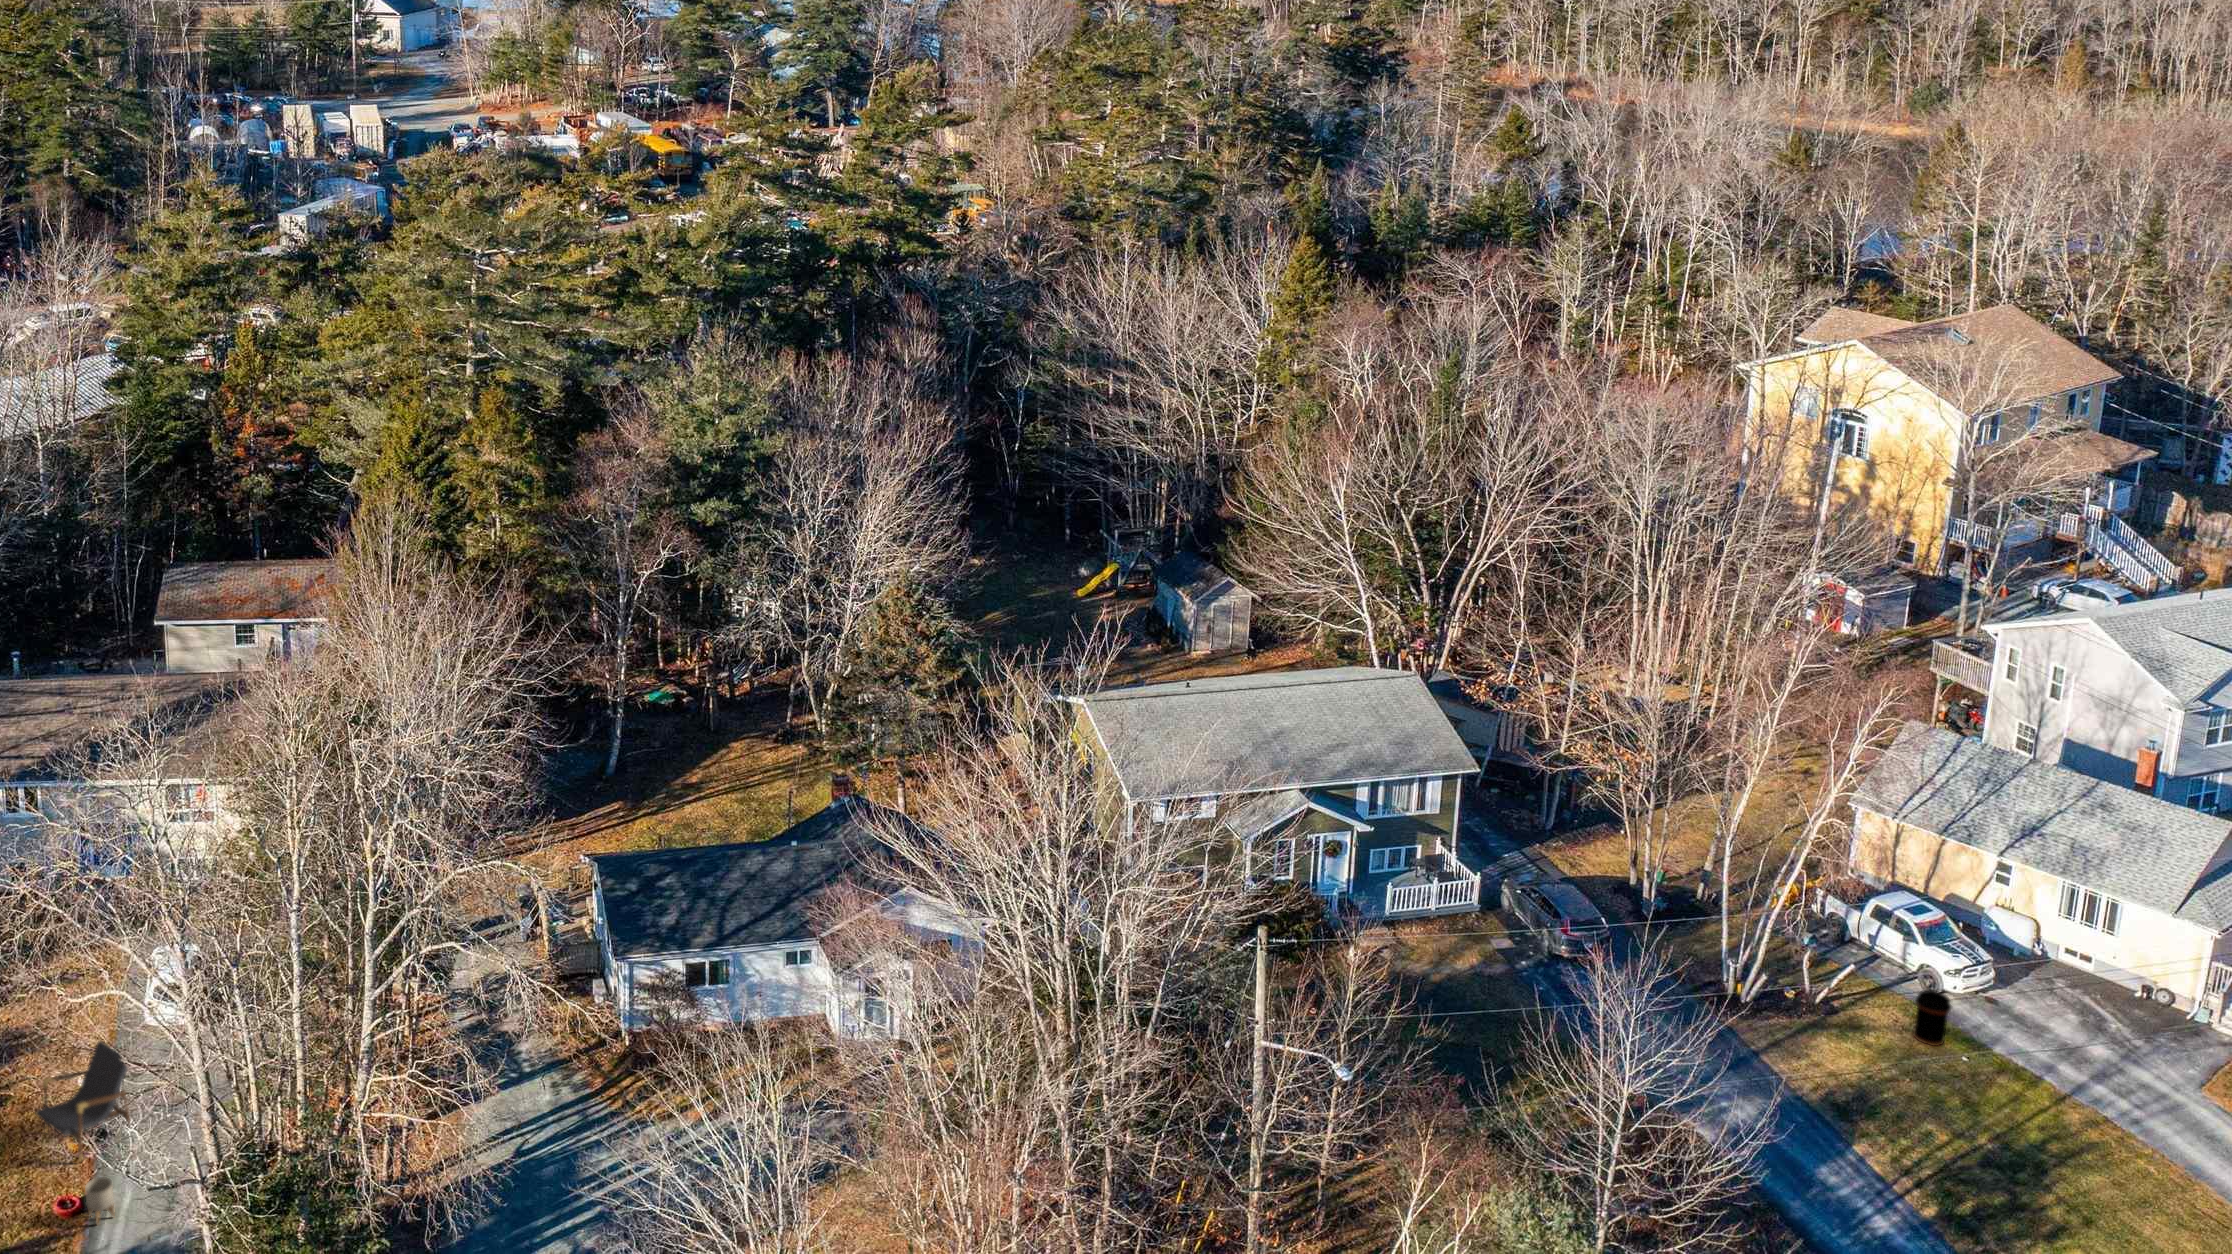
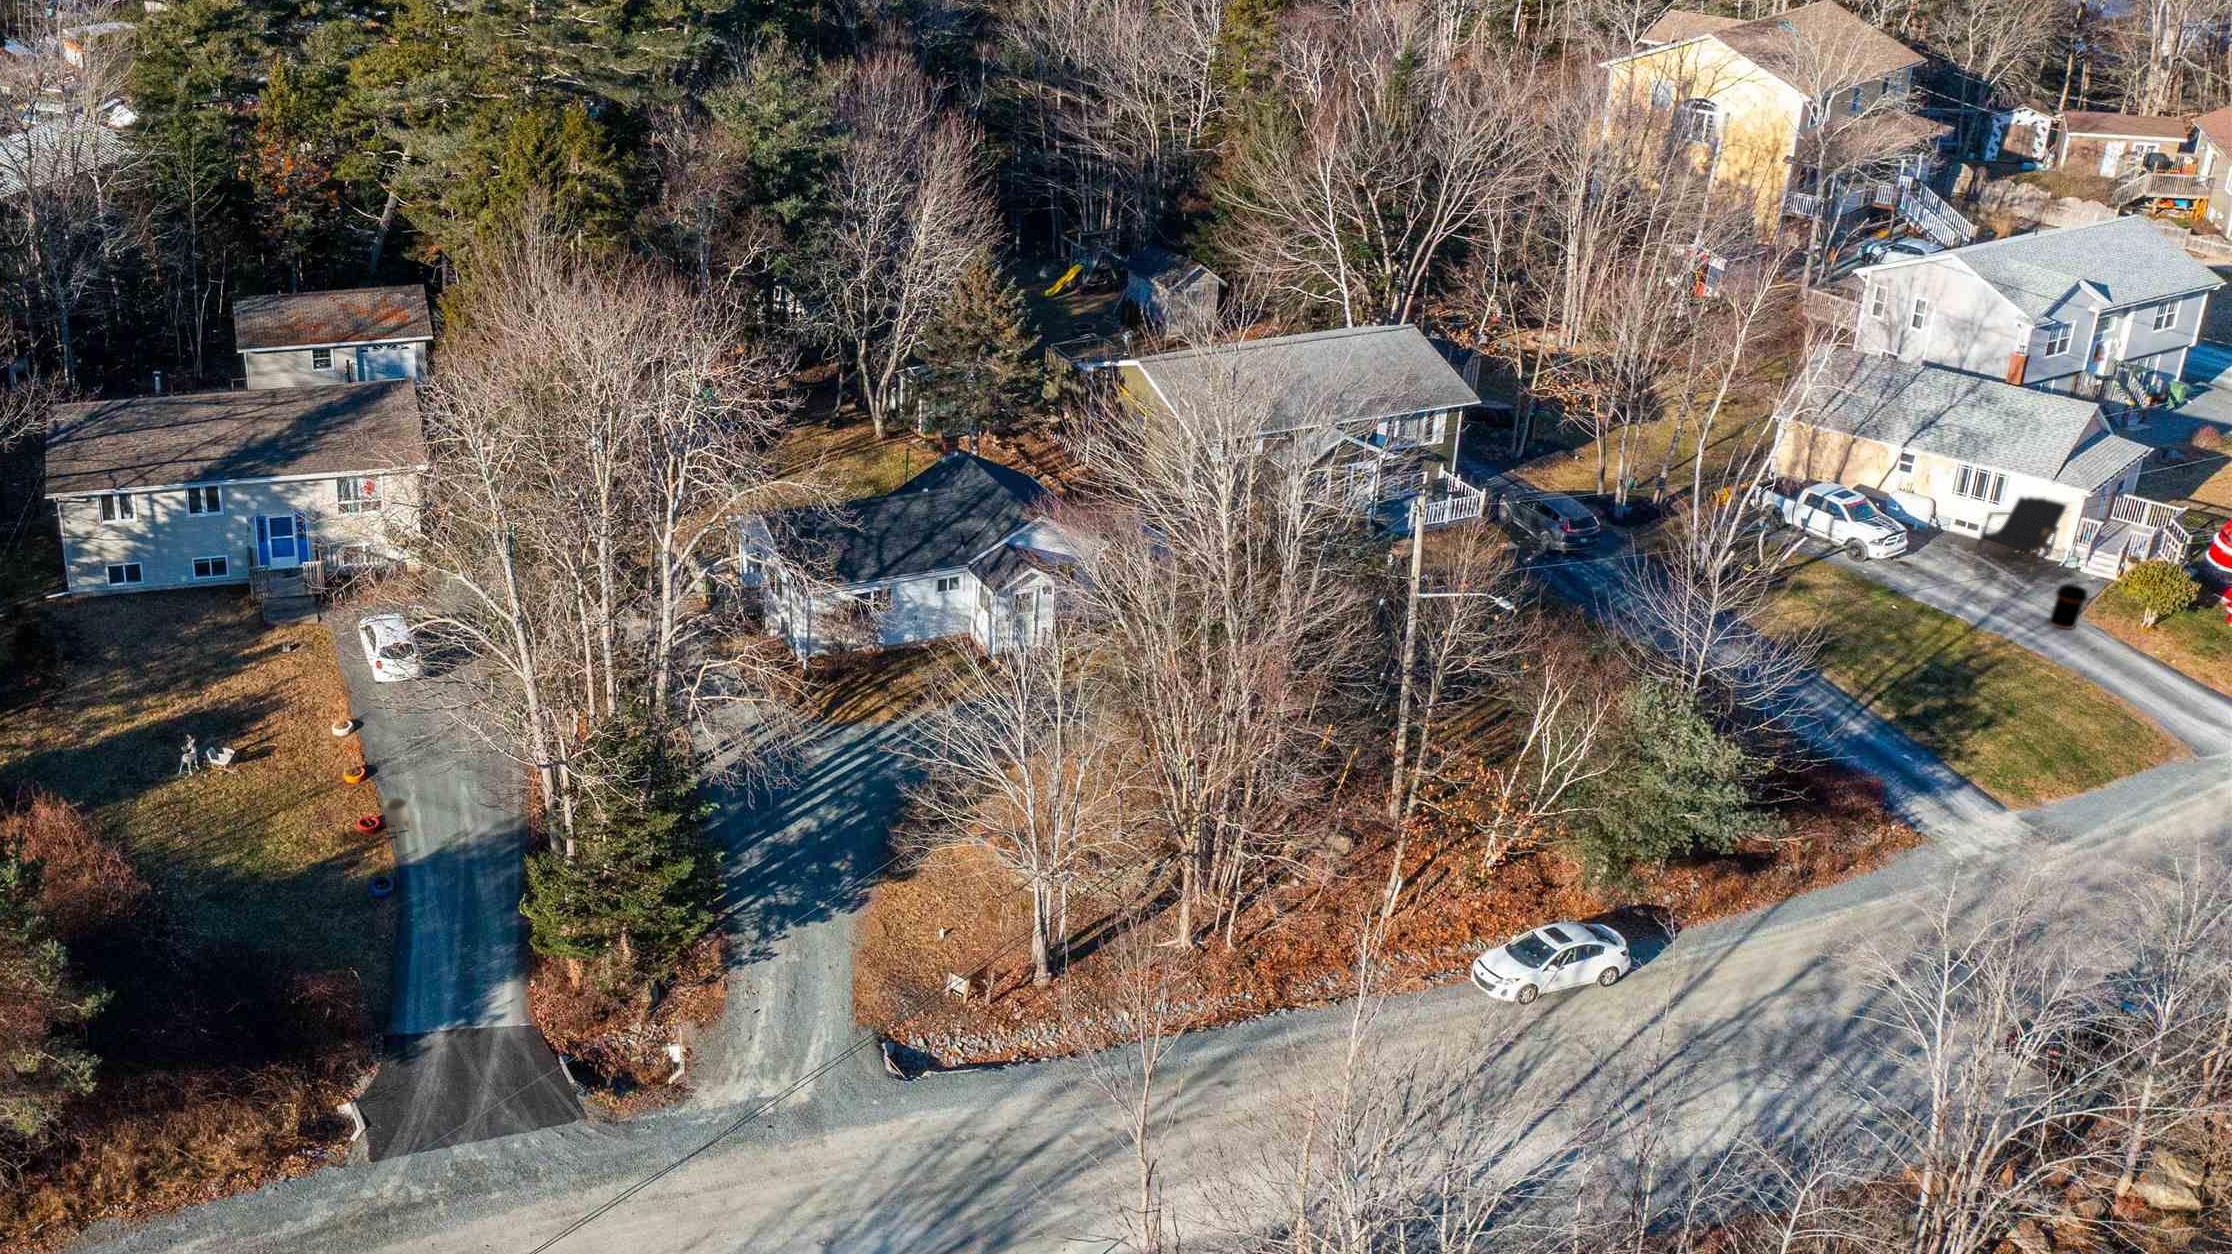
trash can: present [1914,990,1951,1046] -> present [2049,584,2088,629]
lounge chair: present [35,1041,130,1161] -> present [1976,497,2066,571]

